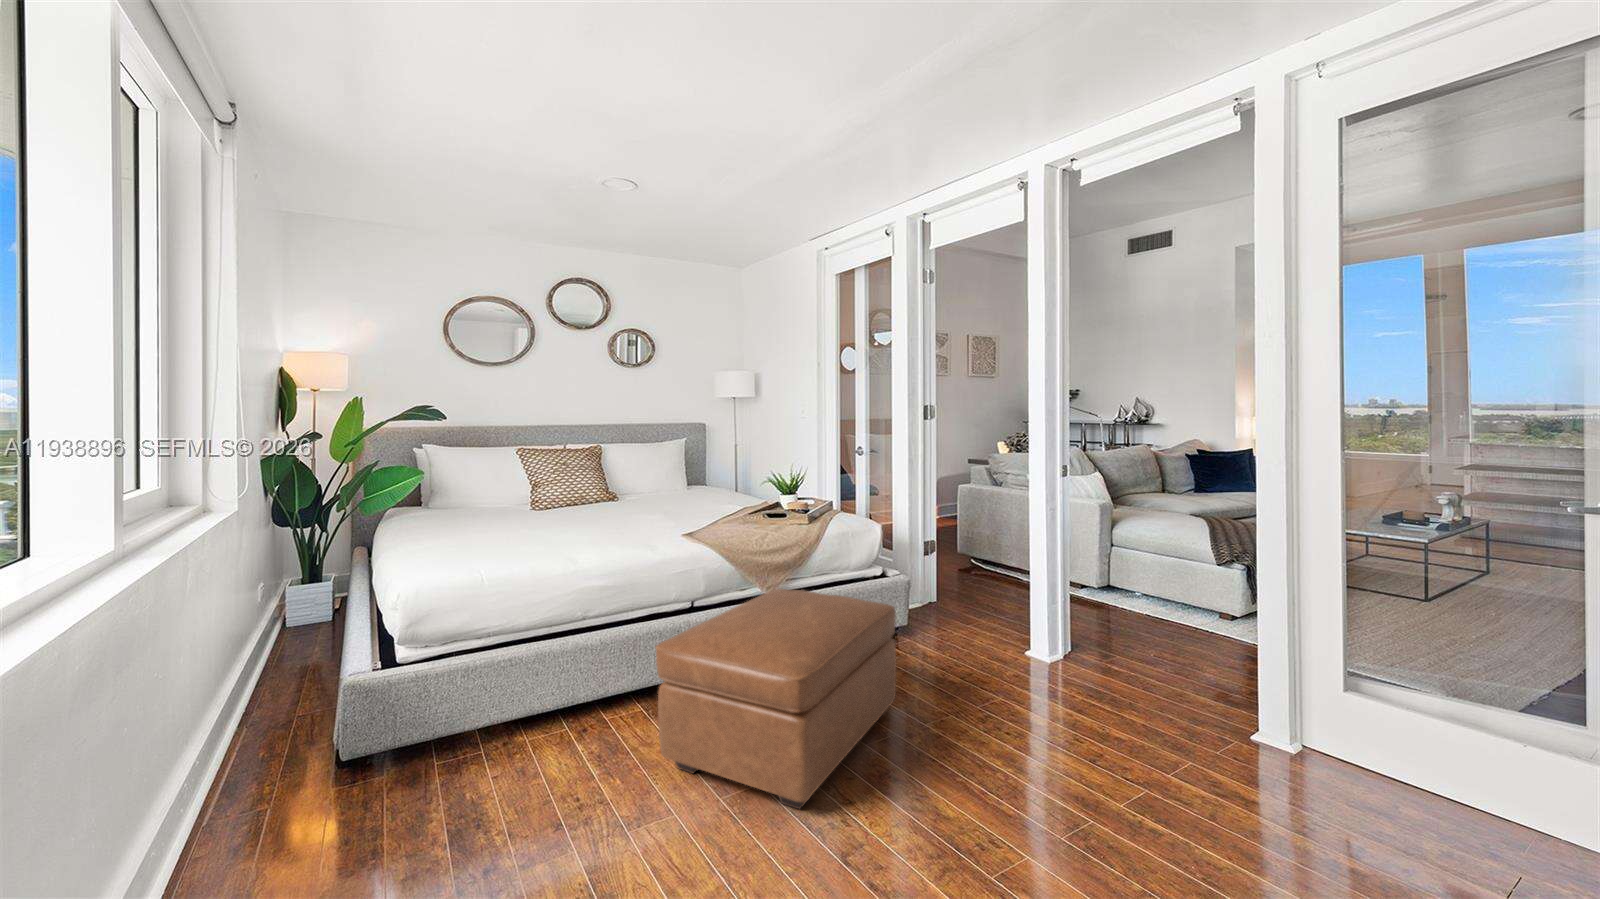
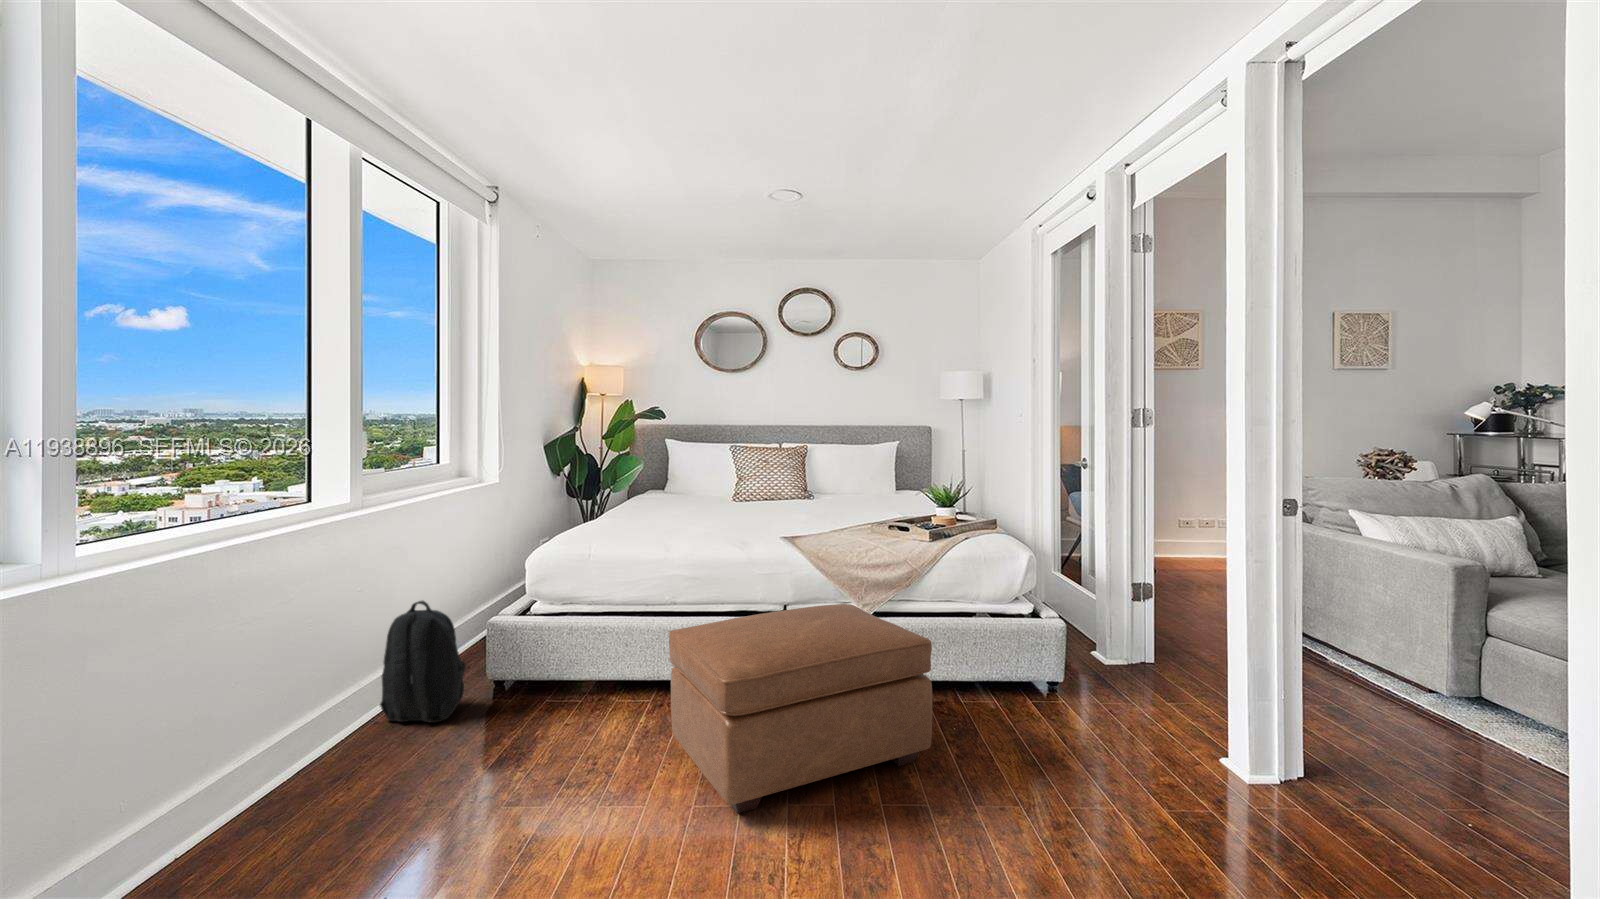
backpack: none [179,680,325,872] -> present [380,601,466,723]

